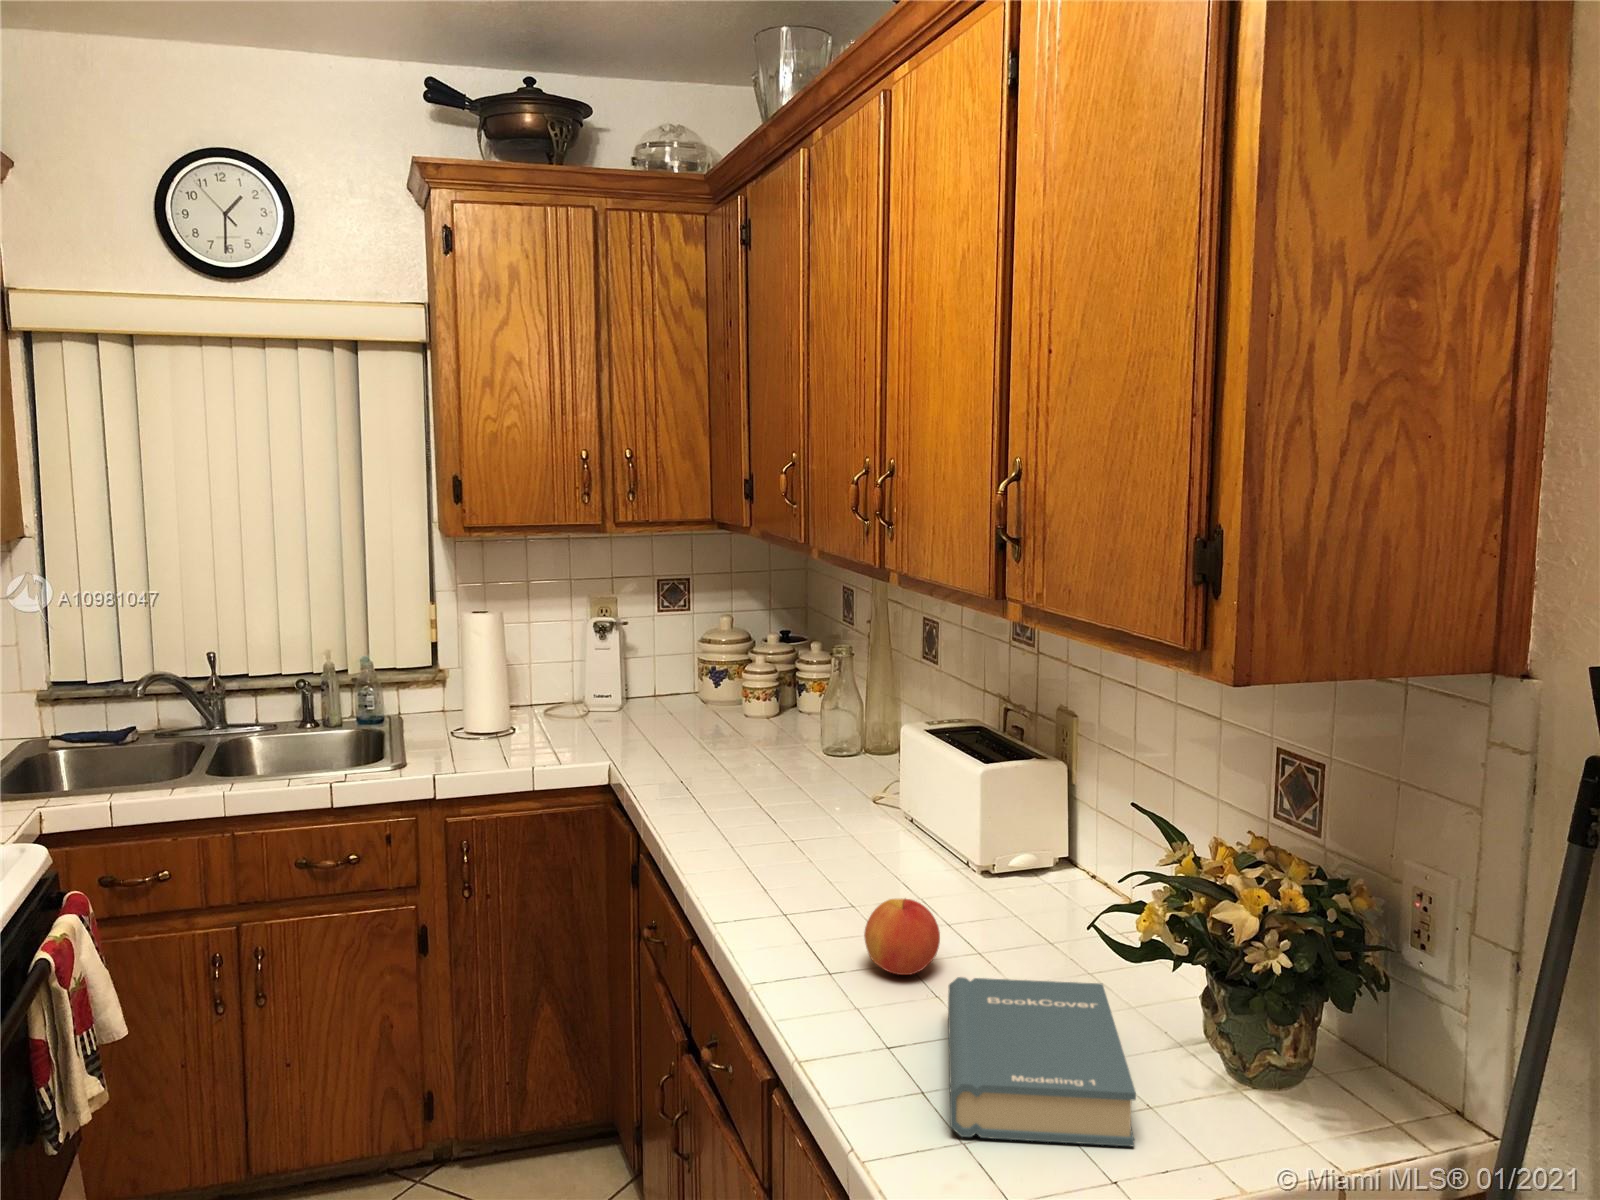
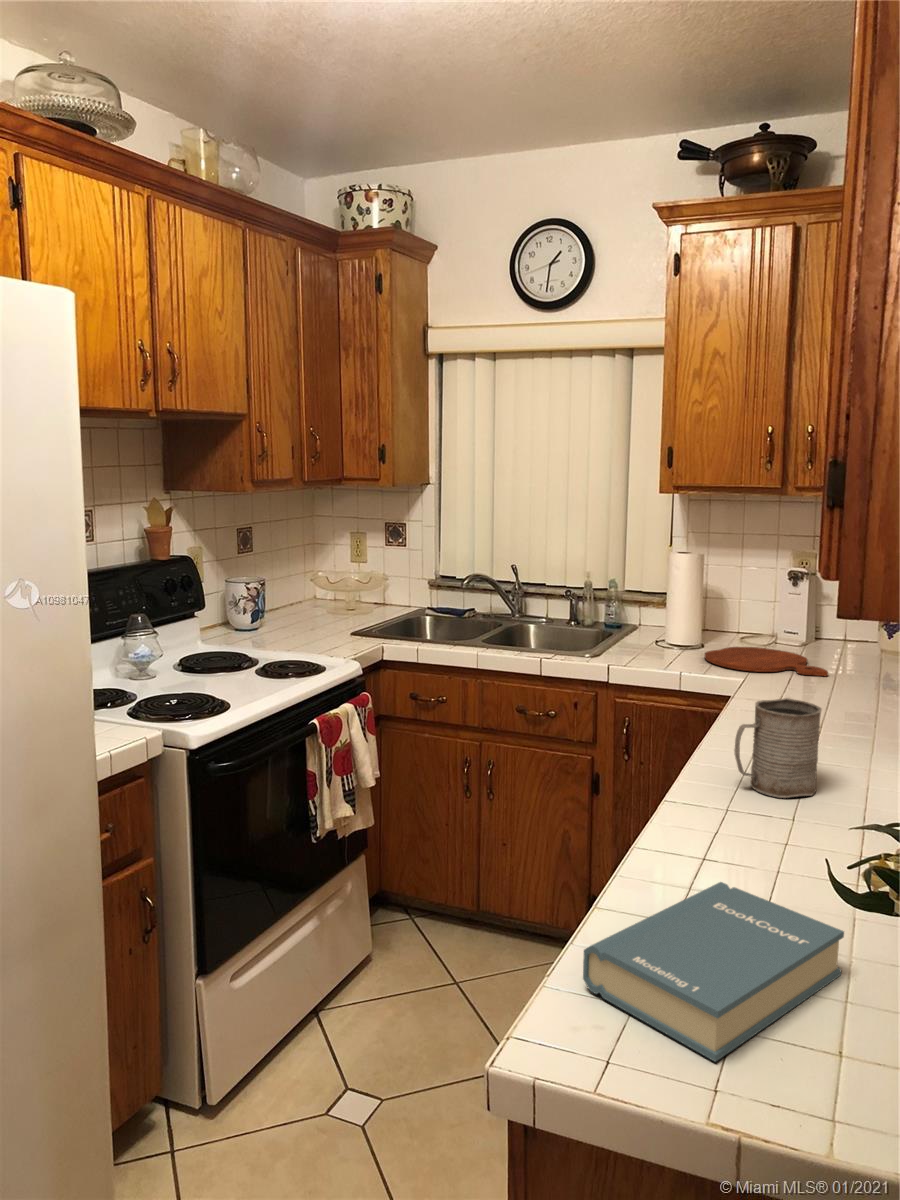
cutting board: none [536,717,693,748] -> present [705,647,828,676]
mug: none [780,768,856,881] -> present [734,698,822,798]
apple: present [864,899,940,975] -> none [700,809,768,877]

